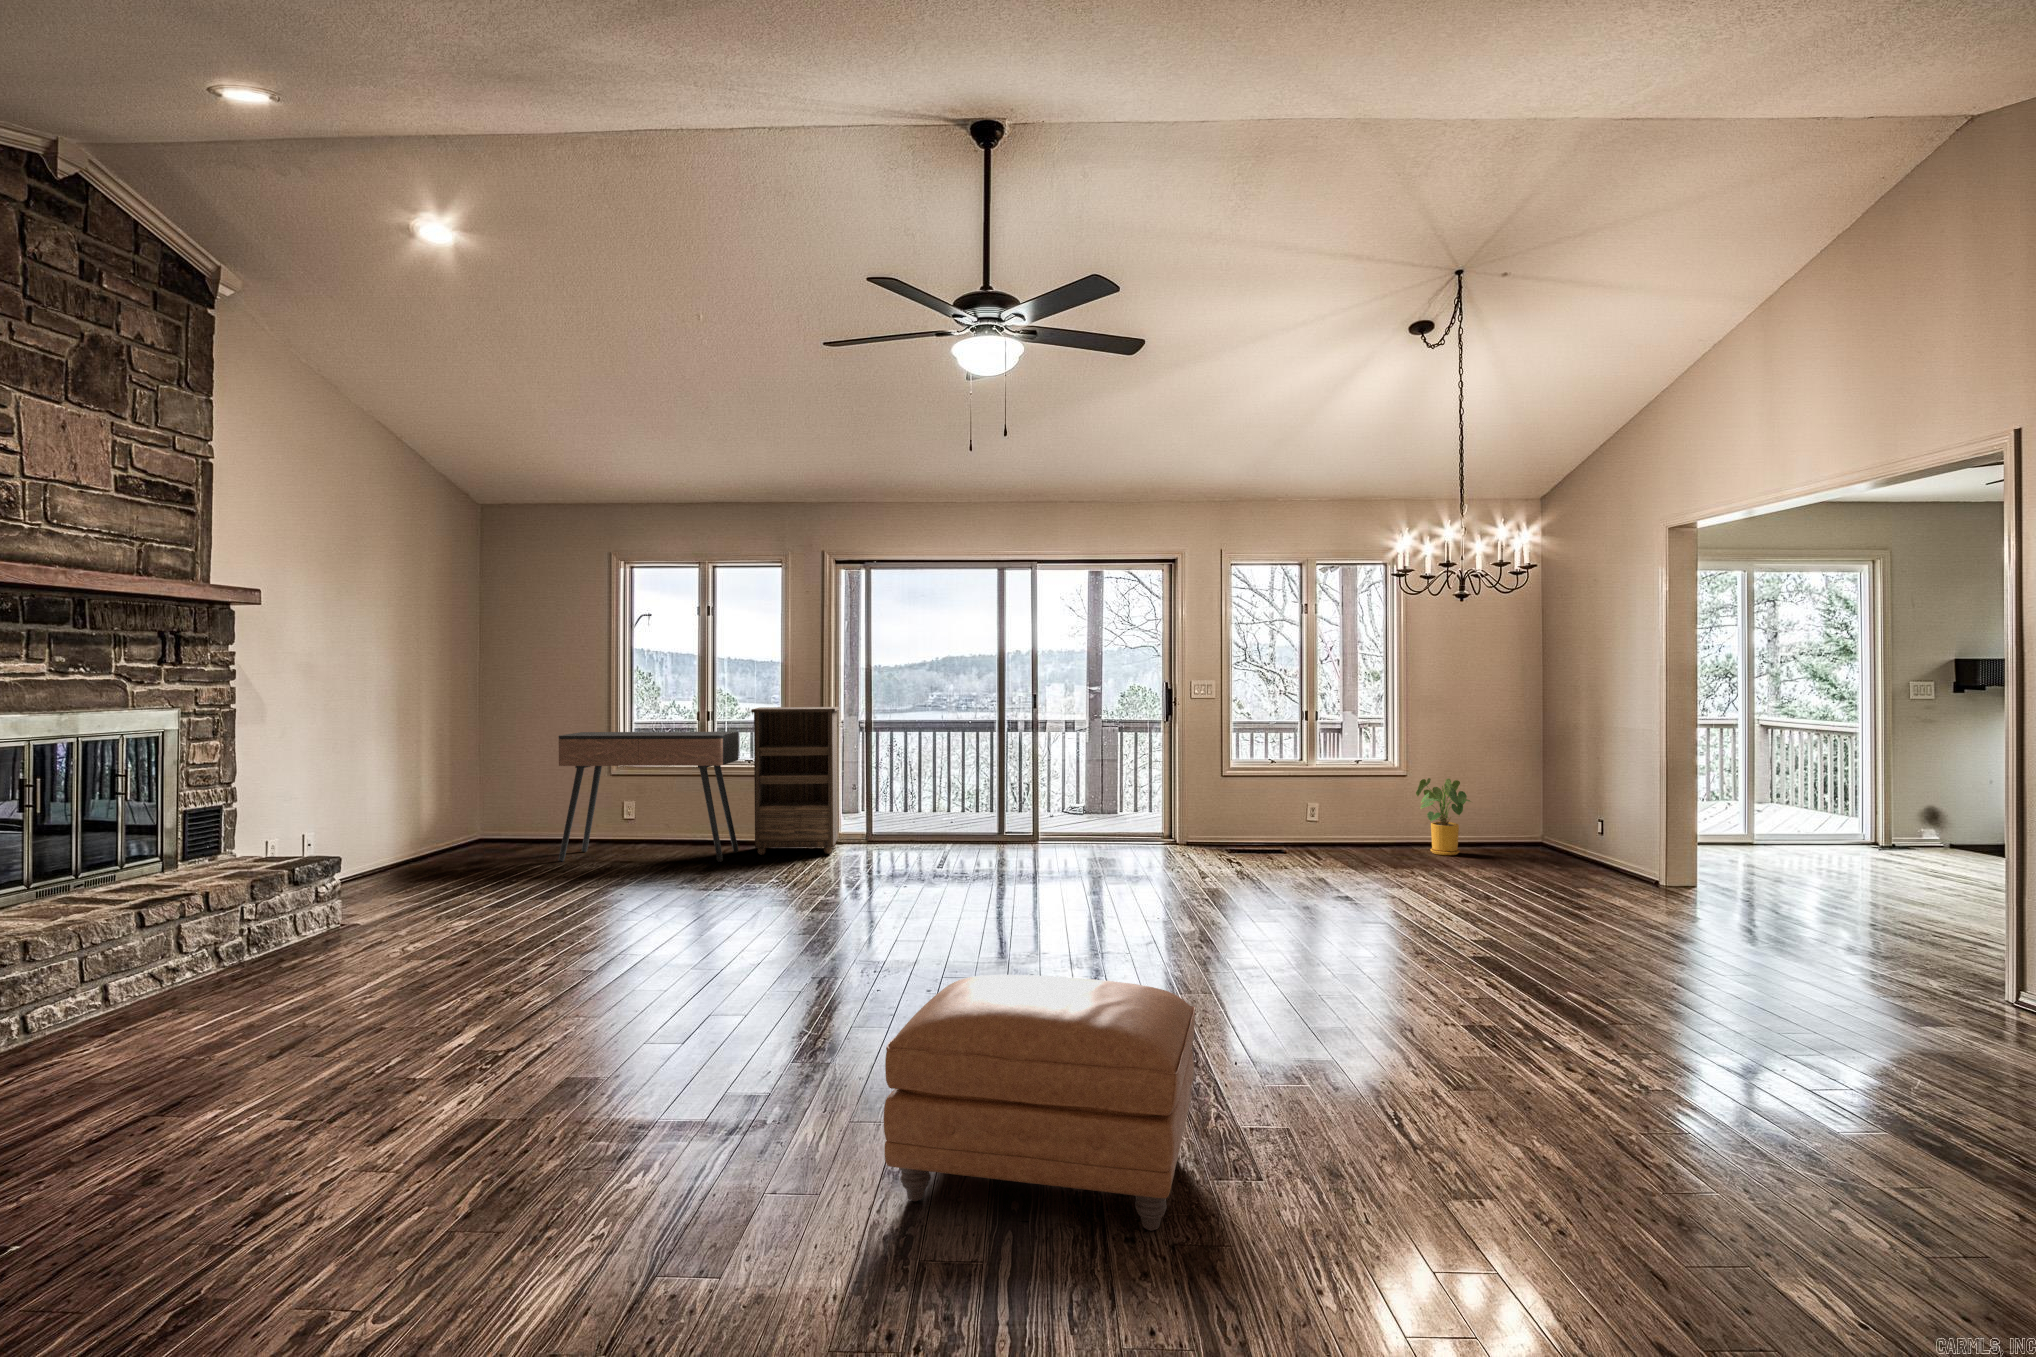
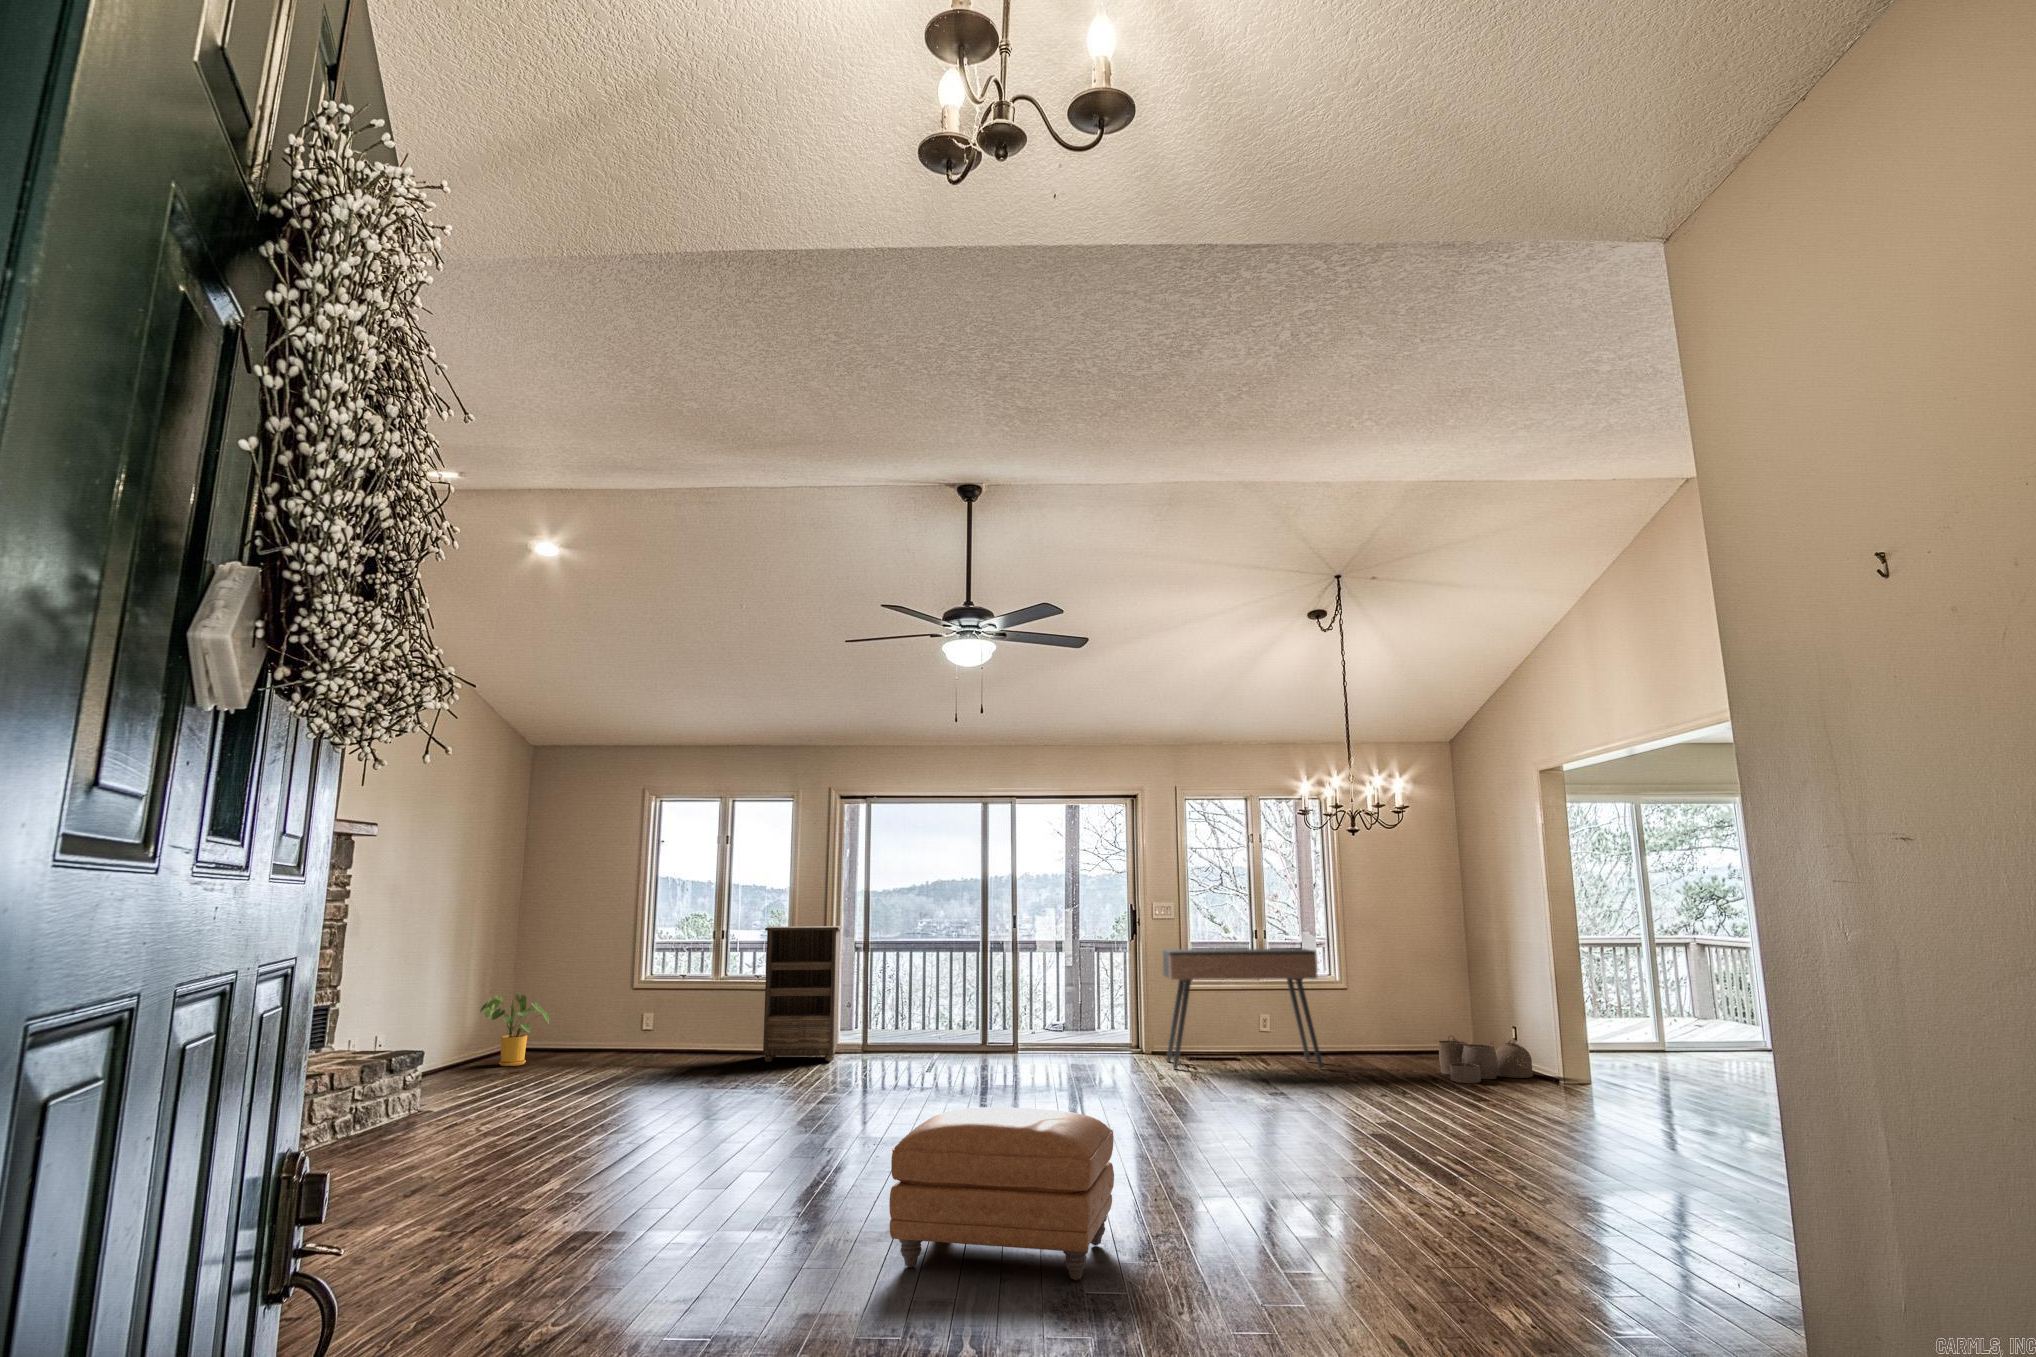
console table: present [558,732,738,862] -> present [1163,949,1323,1069]
house plant: present [1416,778,1471,855] -> present [480,994,549,1066]
woven basket: none [1515,830,1624,885] -> present [1438,1036,1533,1083]

